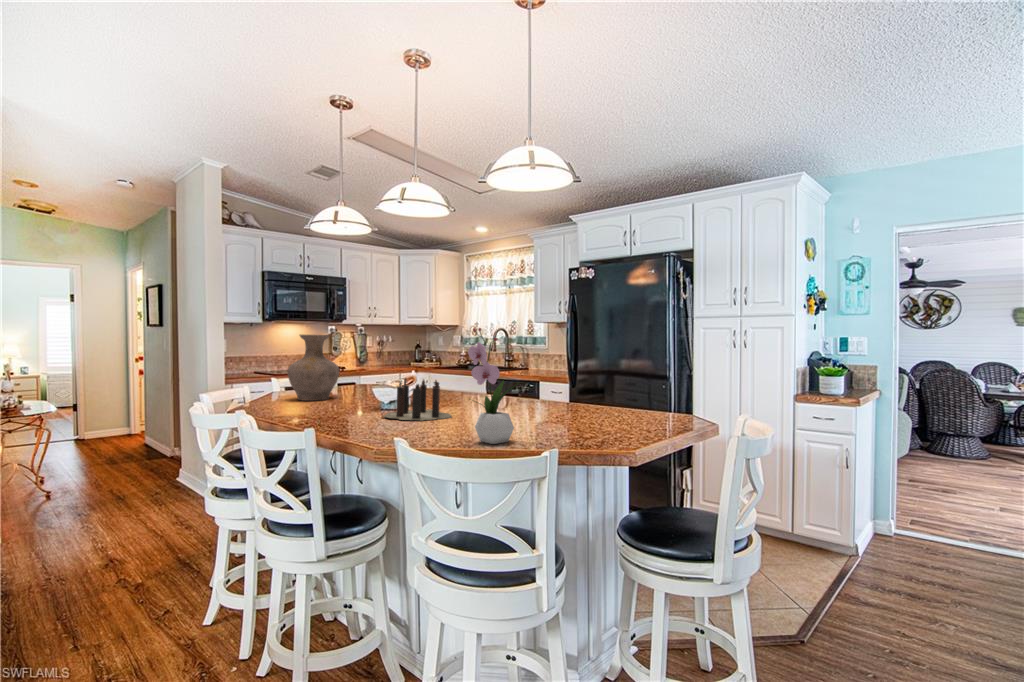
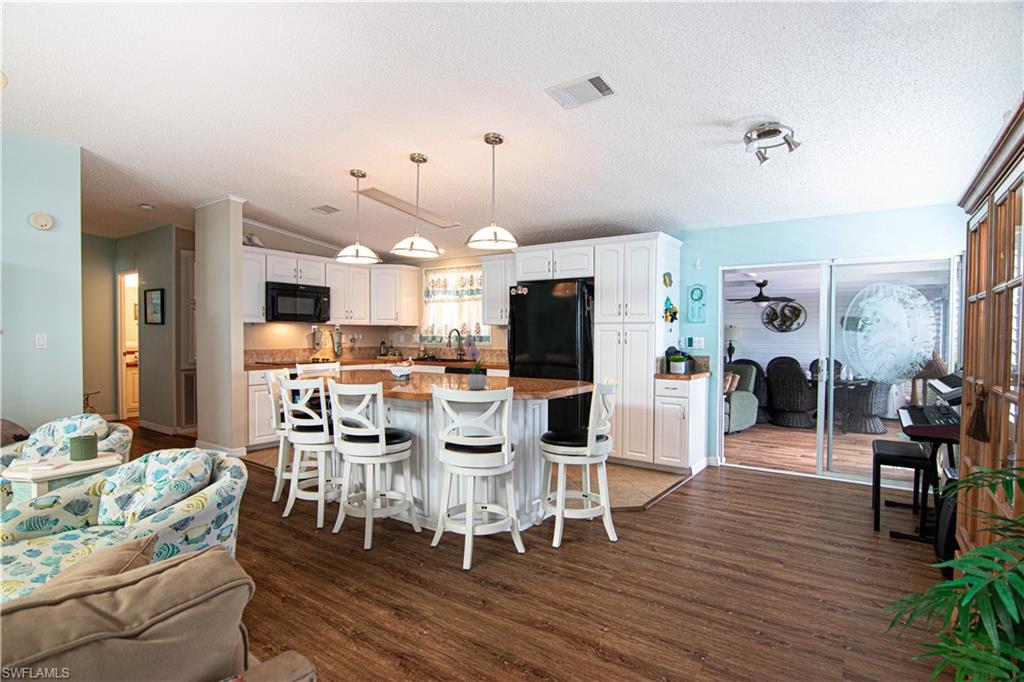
vase: present [288,335,339,401] -> none [323,333,357,377]
candle: present [384,378,451,421] -> none [402,360,453,384]

